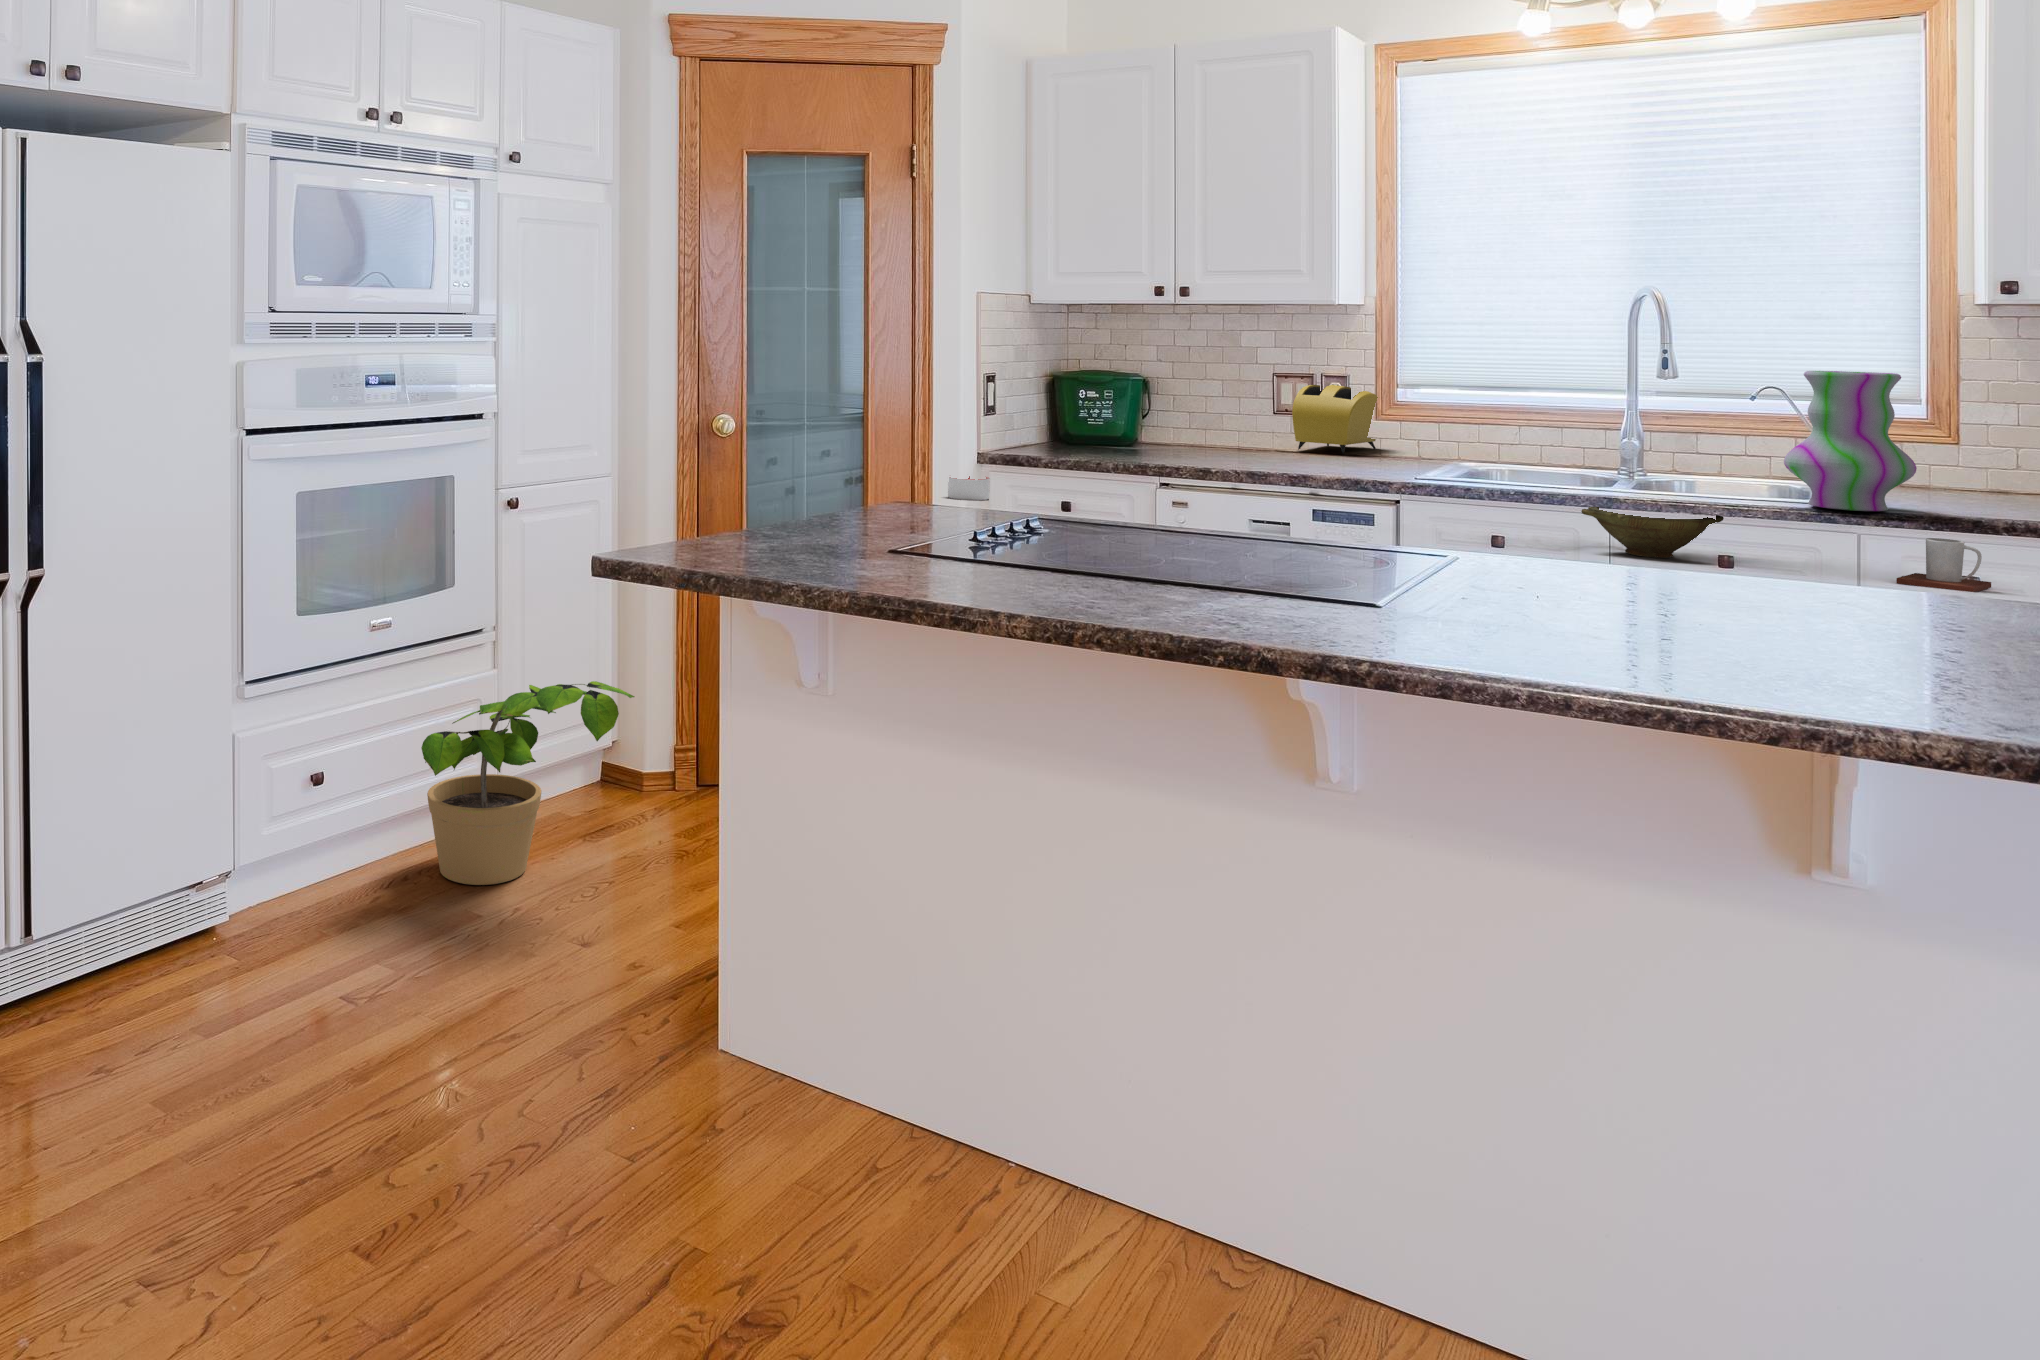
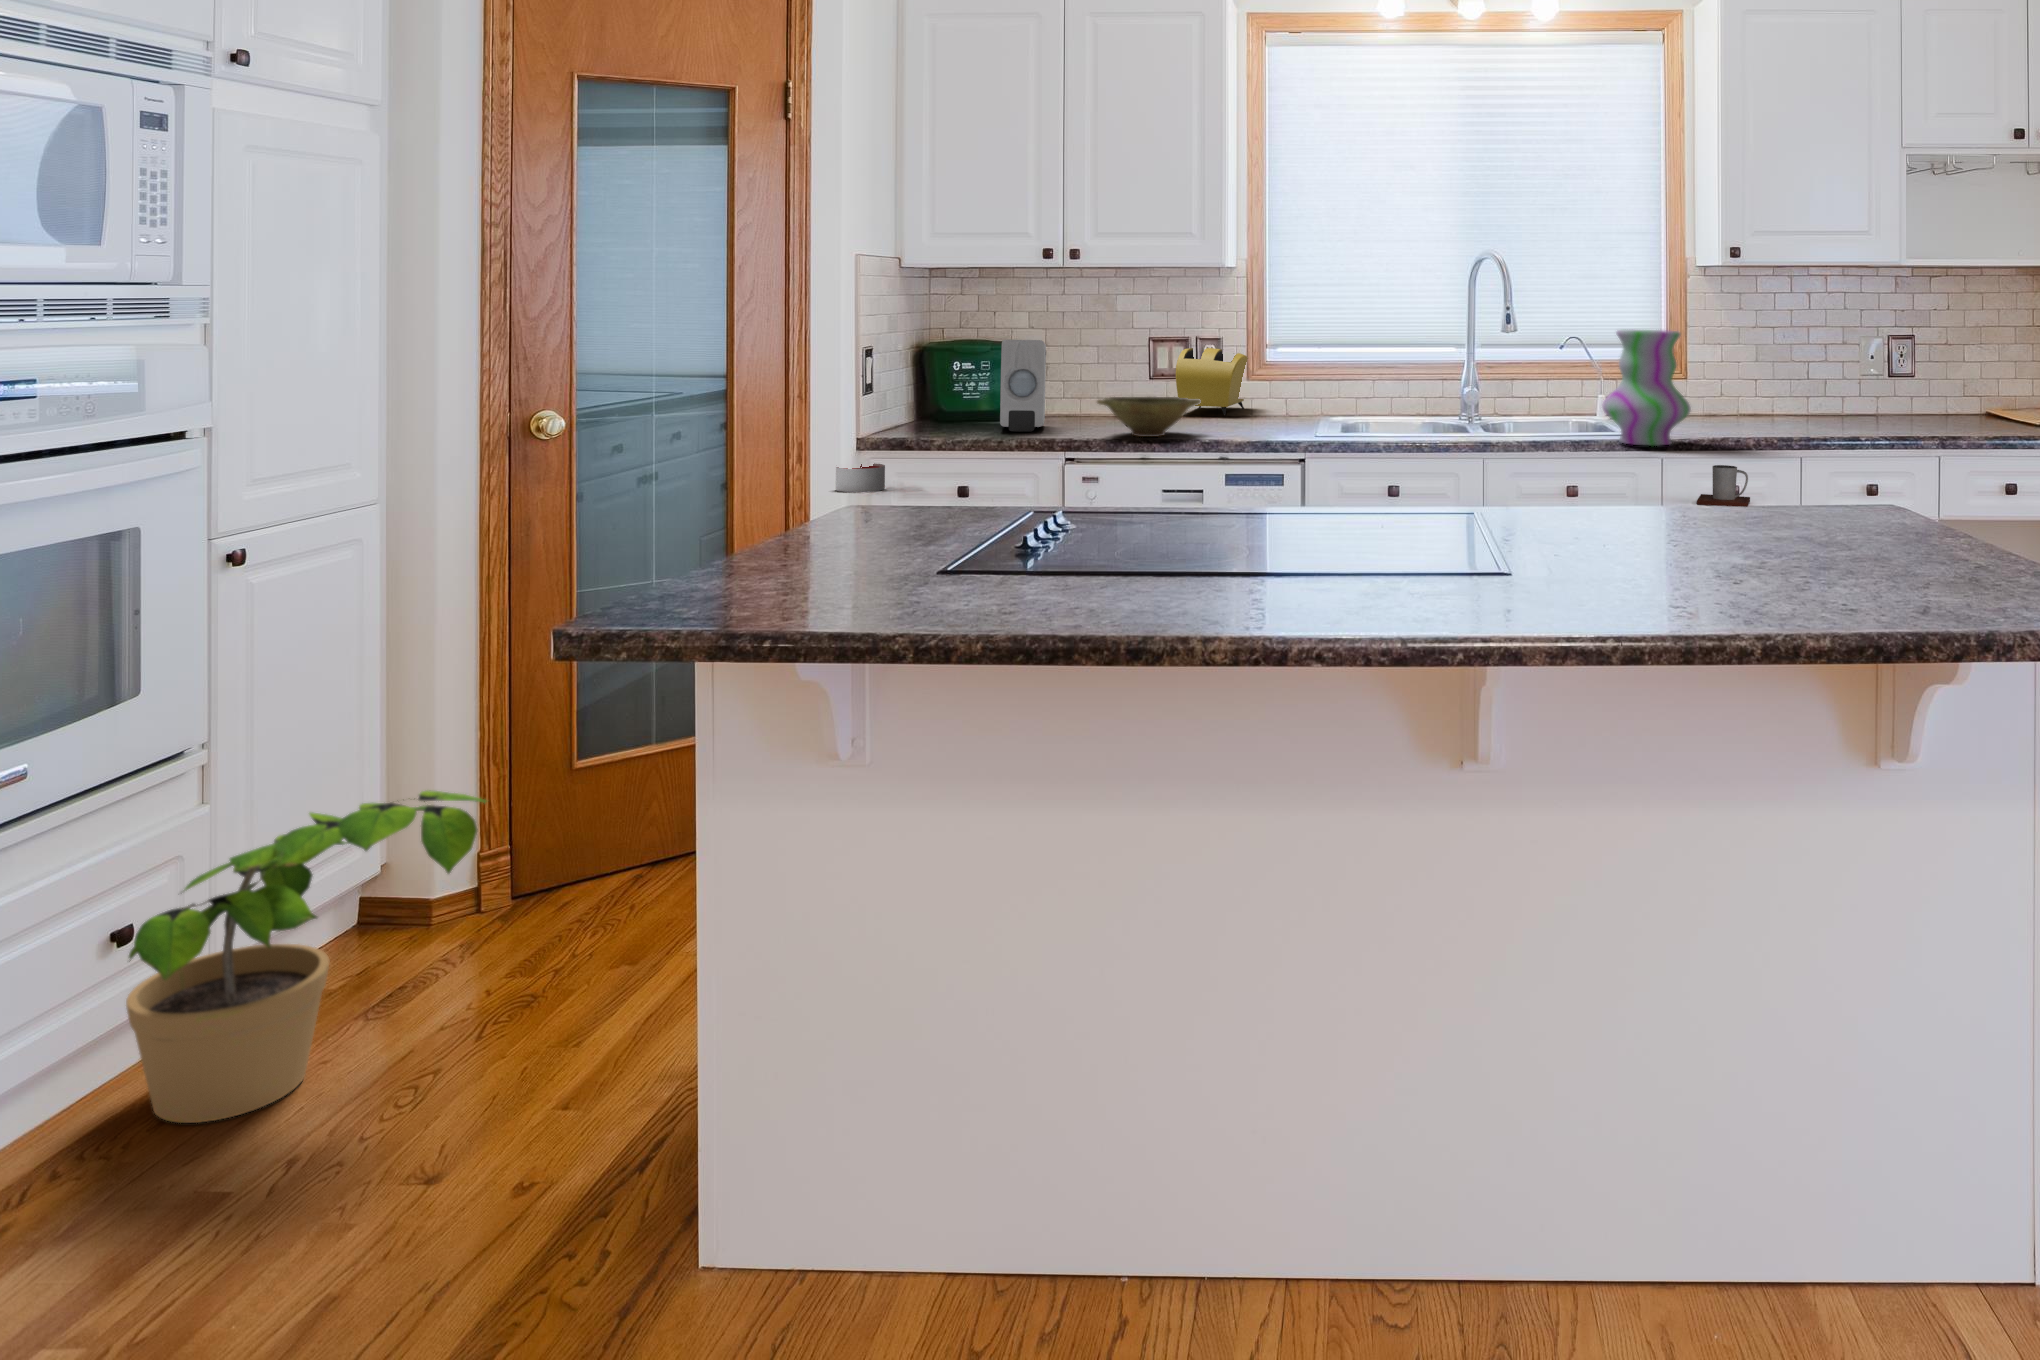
soap dispenser: none [1100,370,1151,457] -> present [1000,340,1046,432]
bowl: present [1581,507,1724,558] -> present [1097,397,1201,437]

